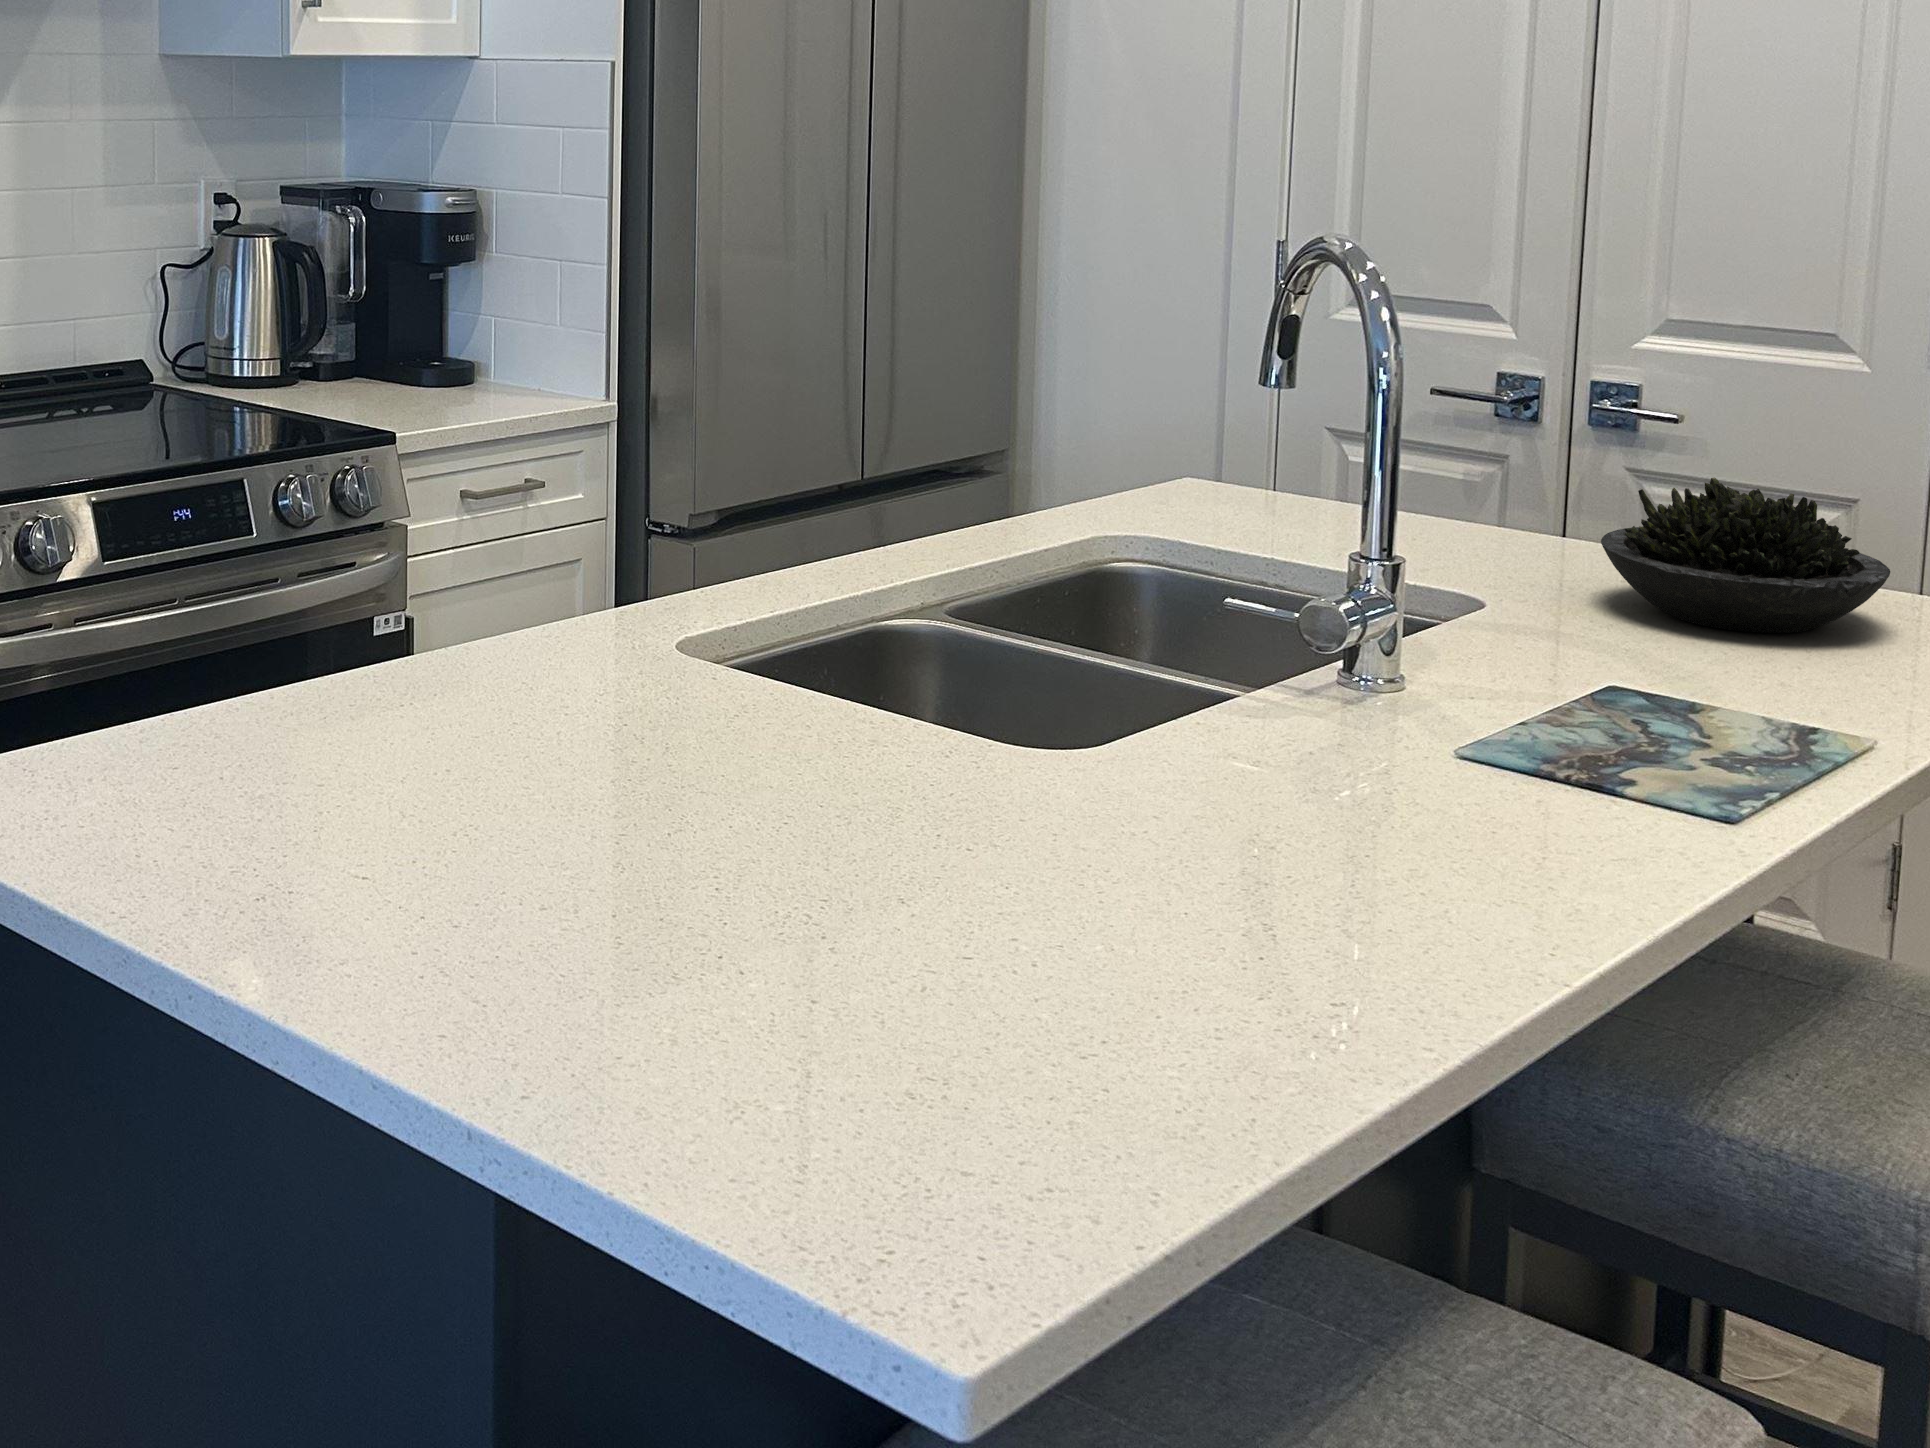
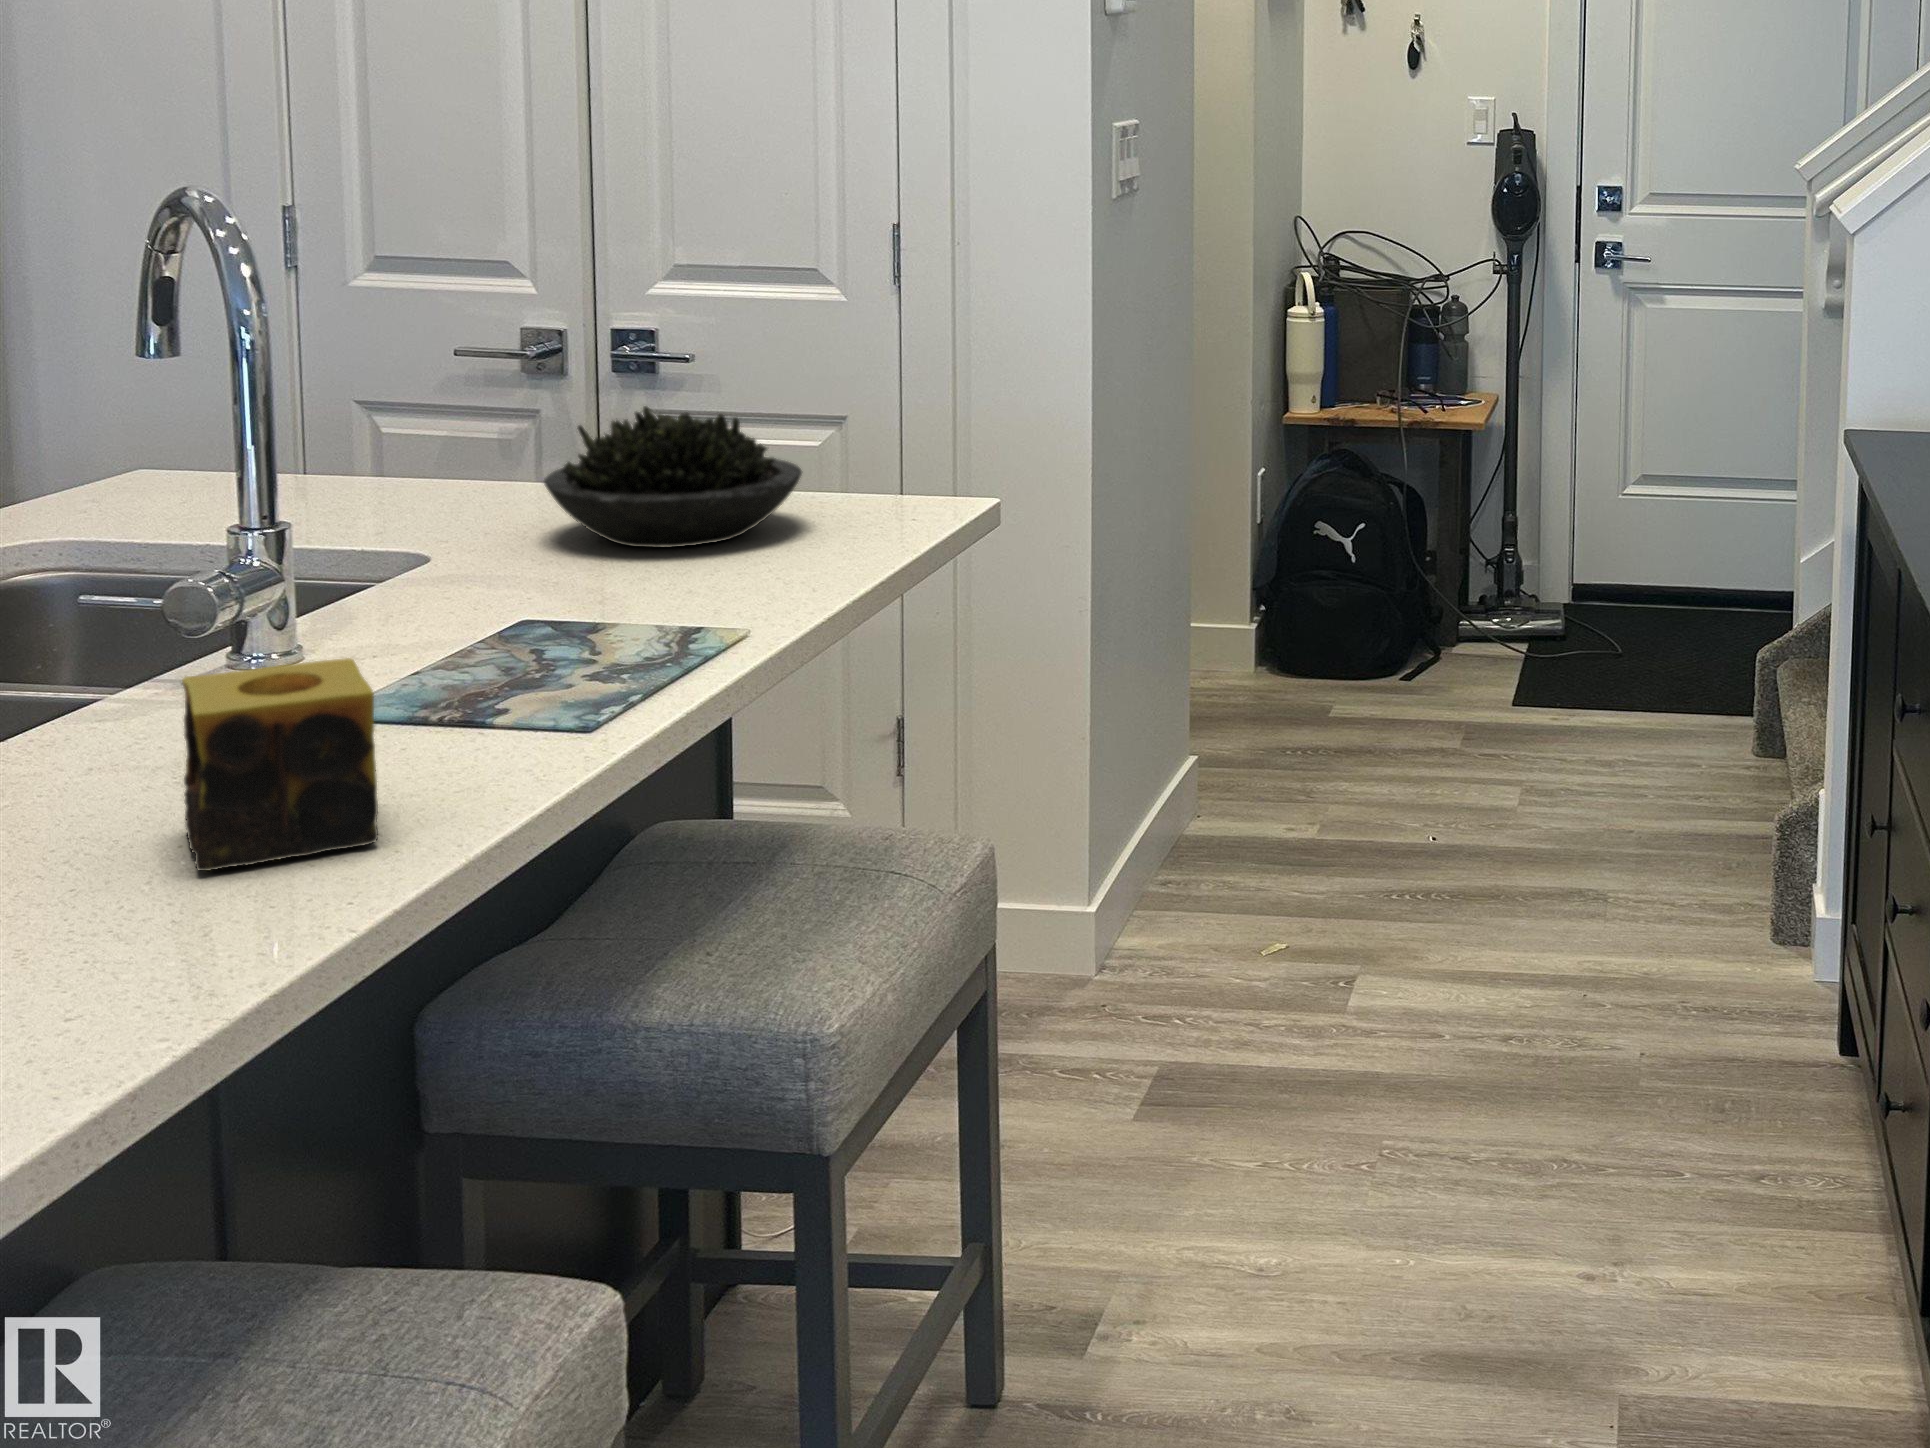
candle: none [1371,698,1570,894] -> present [182,658,378,871]

